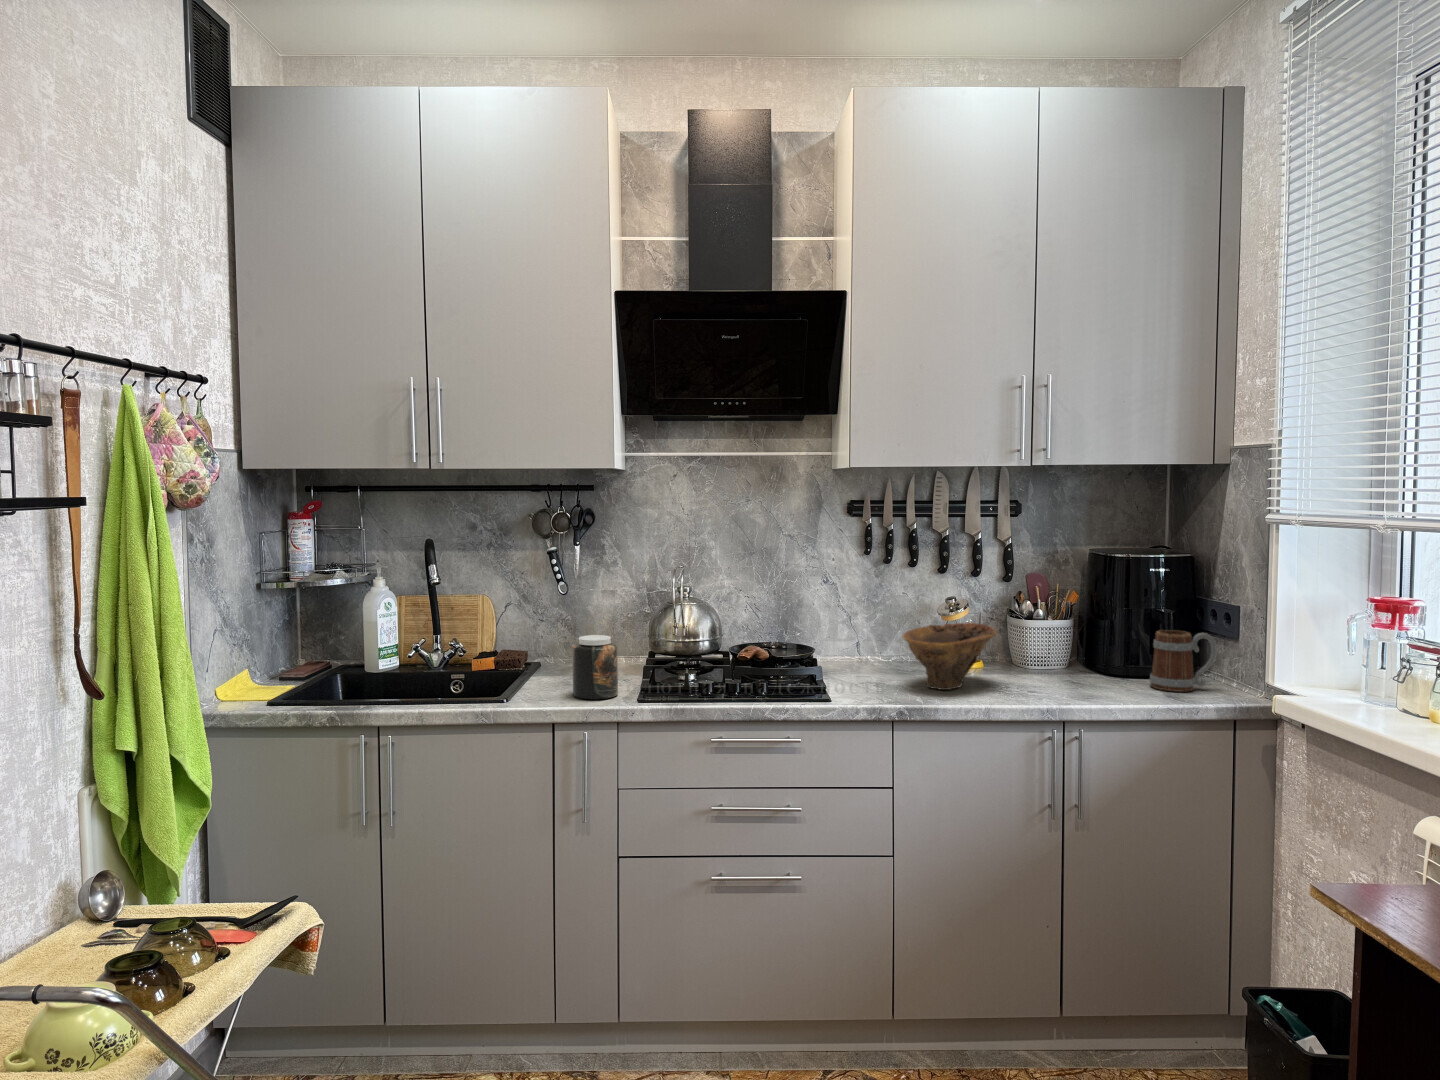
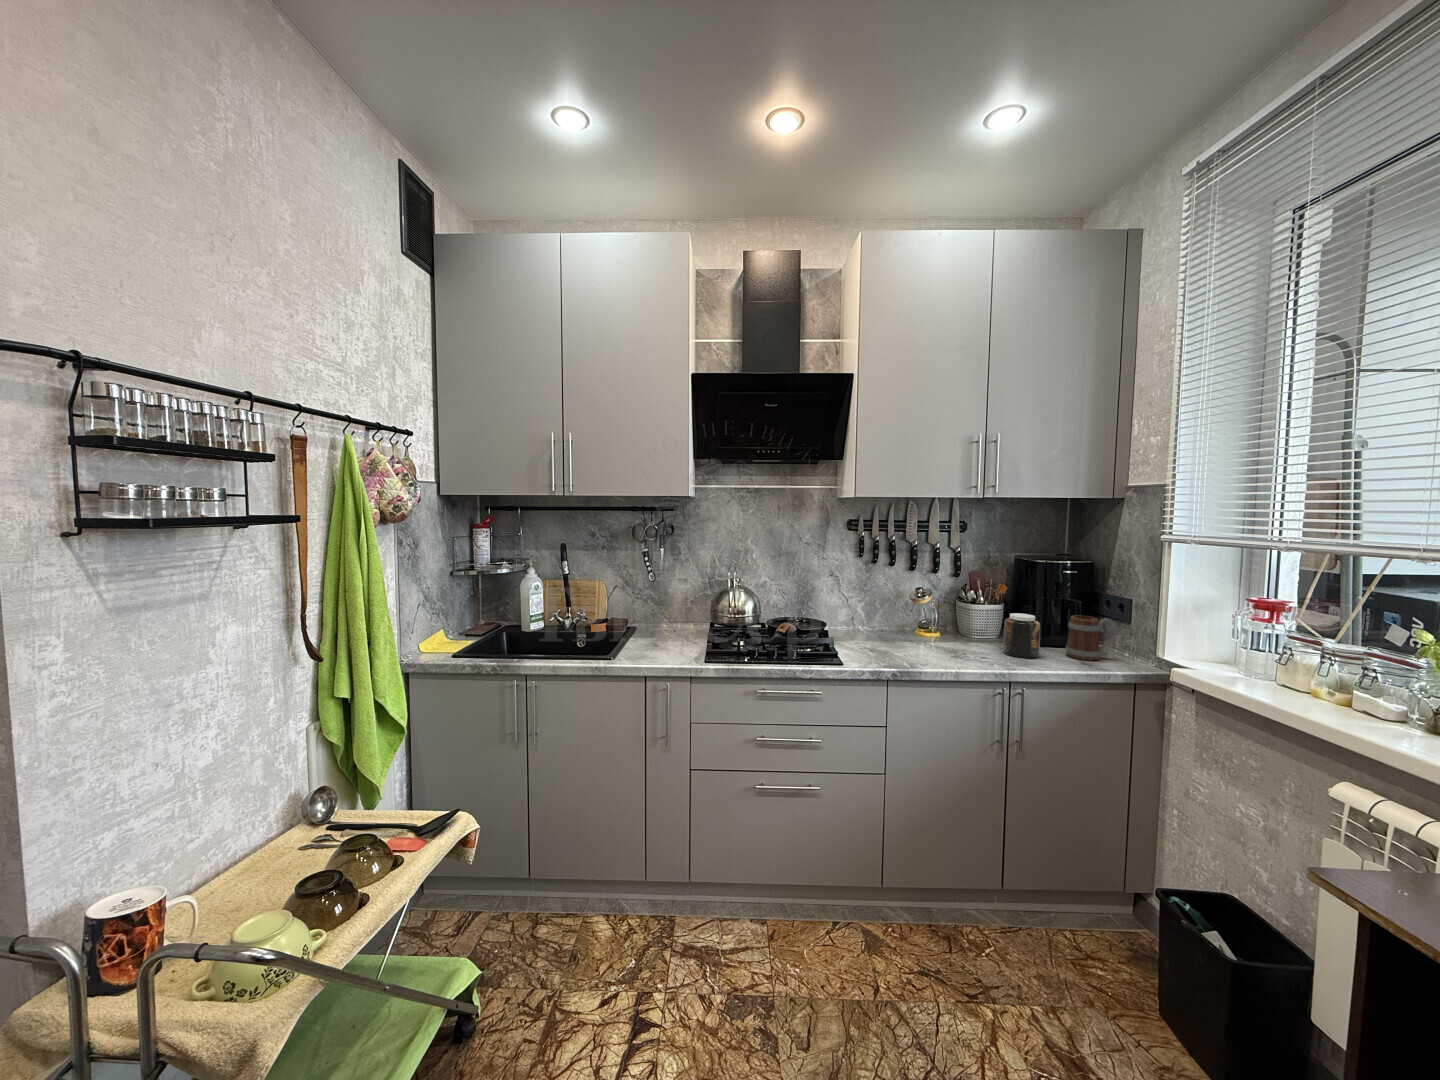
bowl: present [903,623,997,690] -> none [890,607,957,655]
jar: present [572,635,618,699] -> present [1003,613,1040,658]

